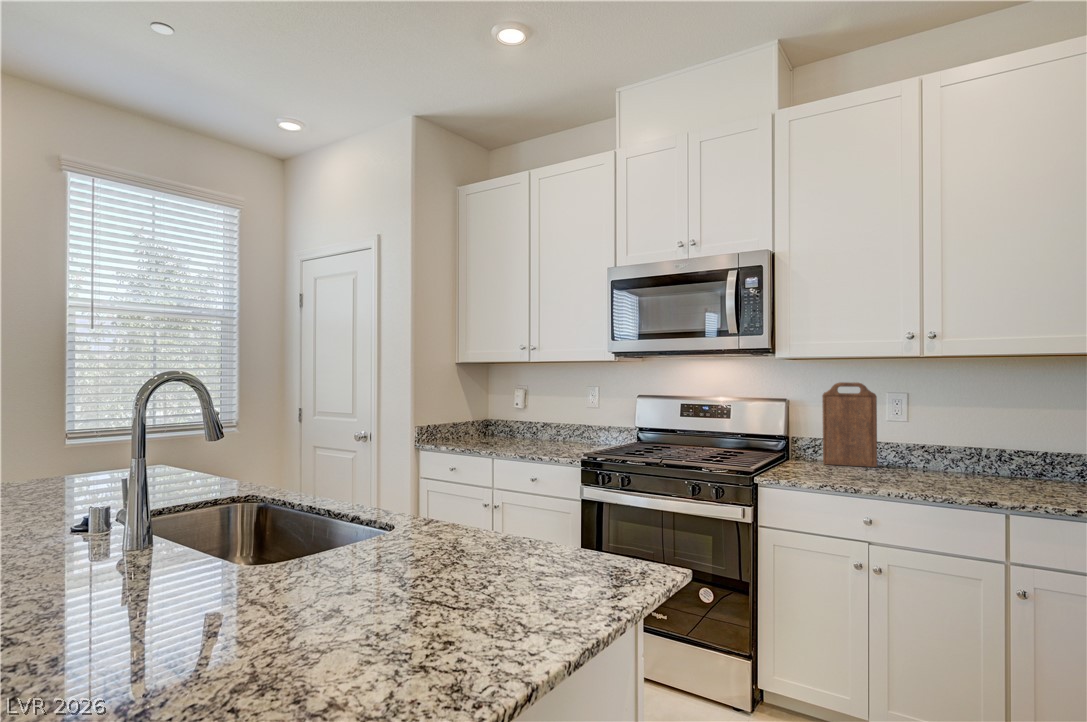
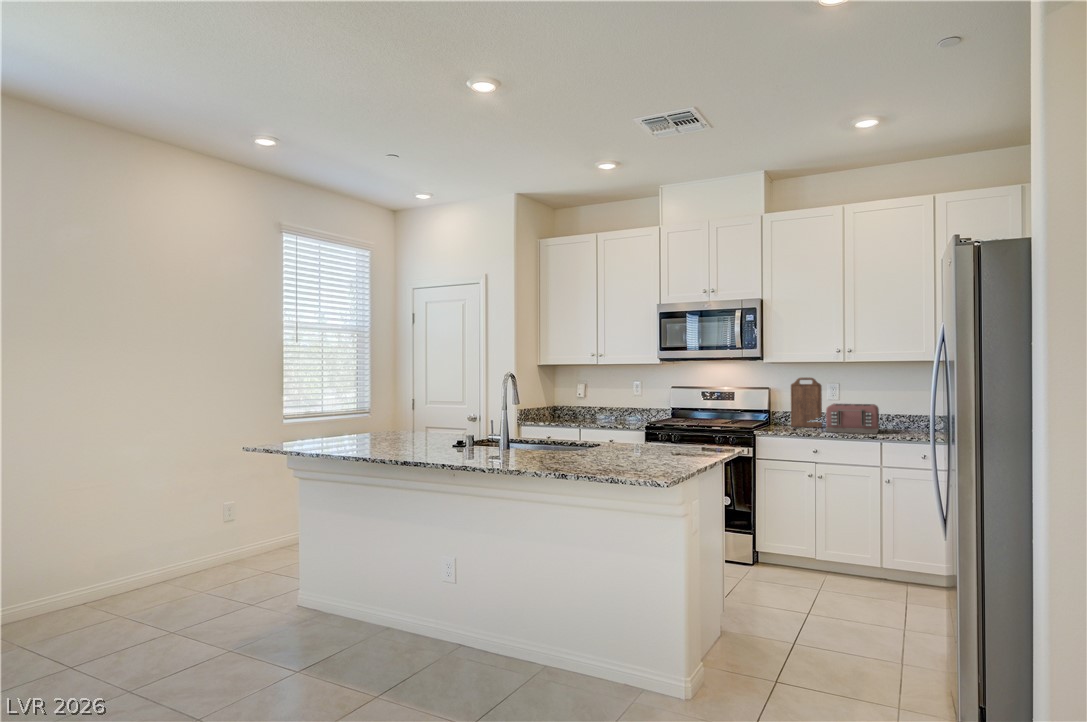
toaster: none [888,429,995,493] -> present [826,404,879,434]

